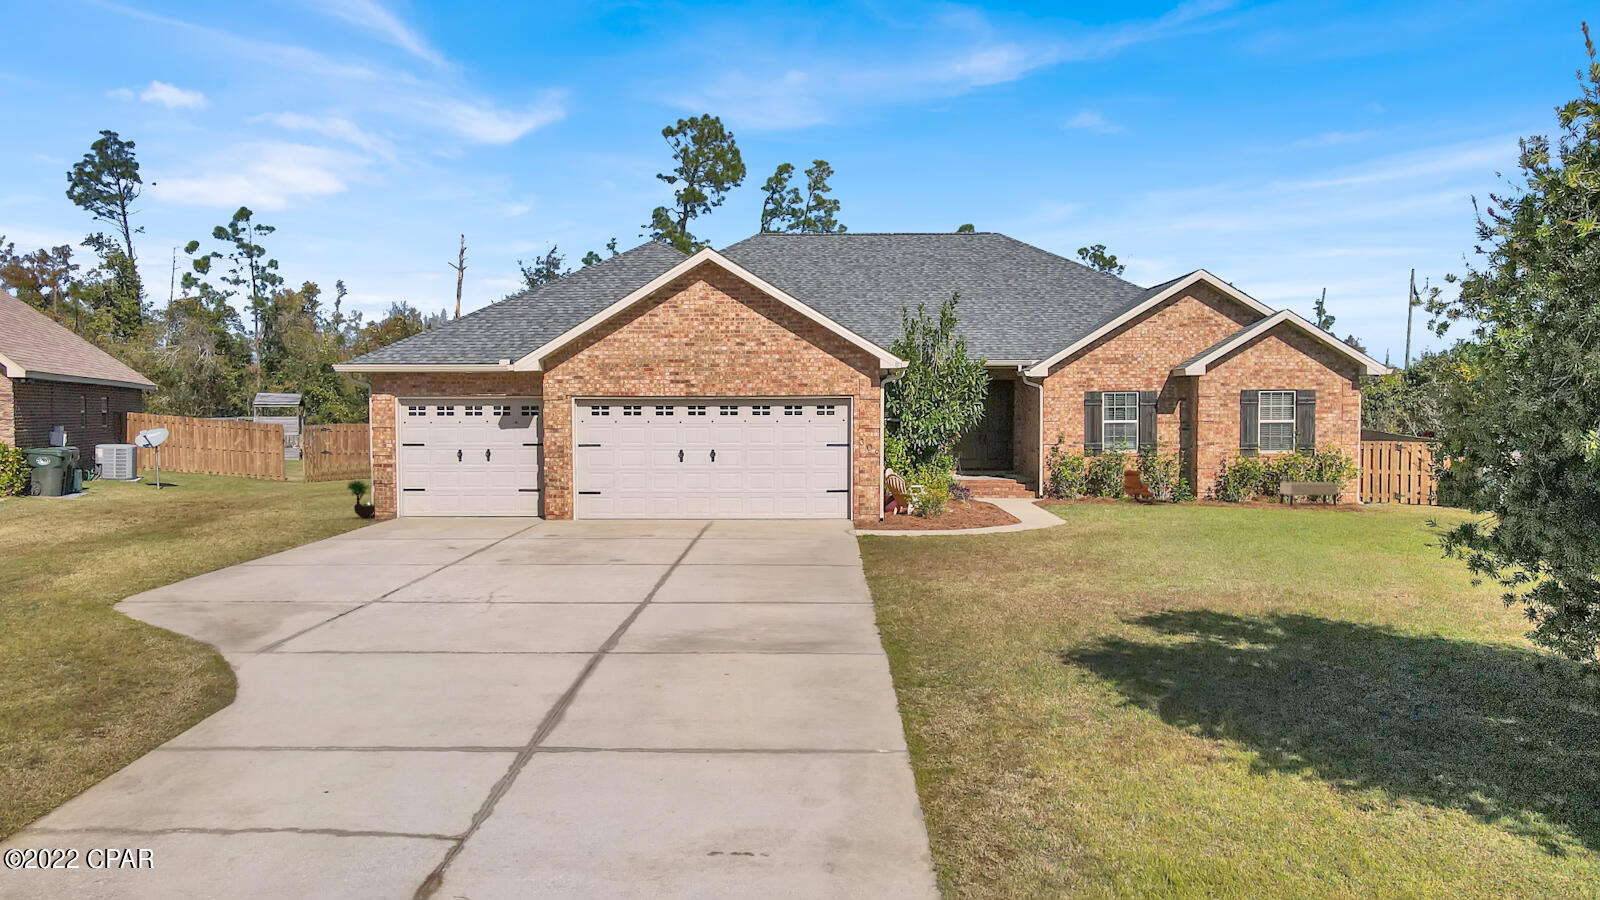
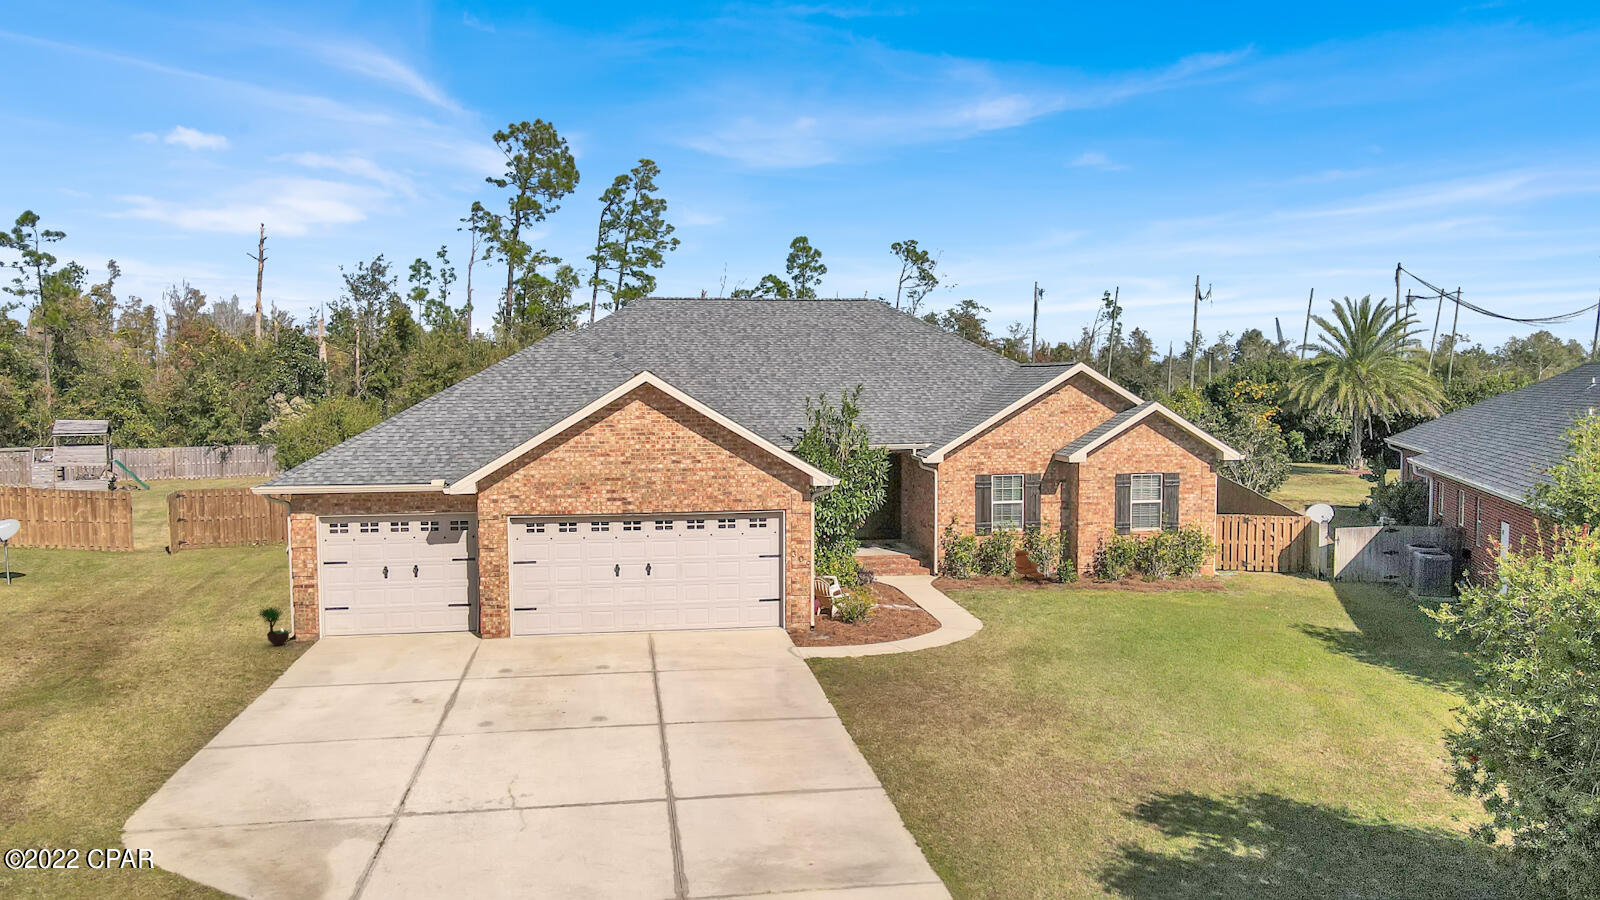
bench: present [1280,482,1337,505] -> none [1148,557,1196,580]

